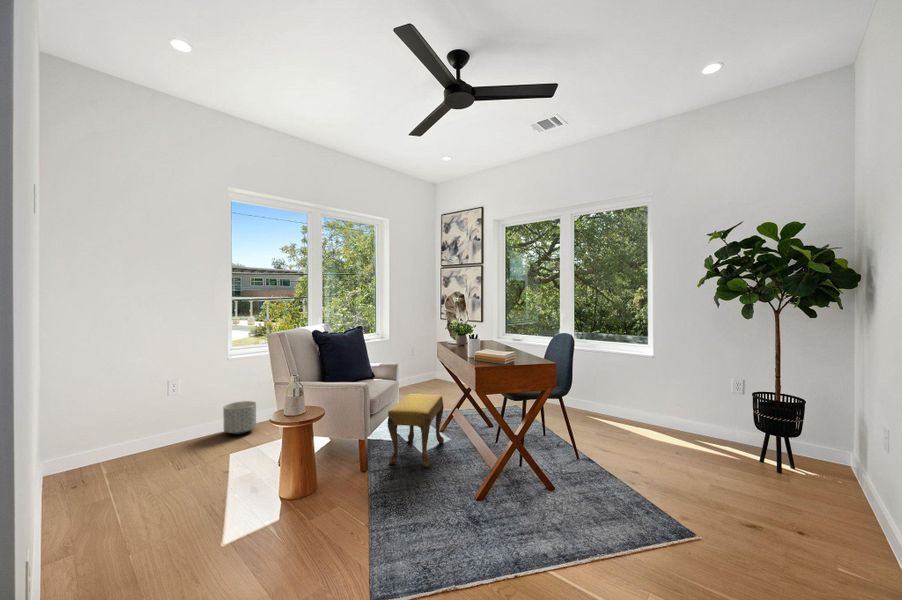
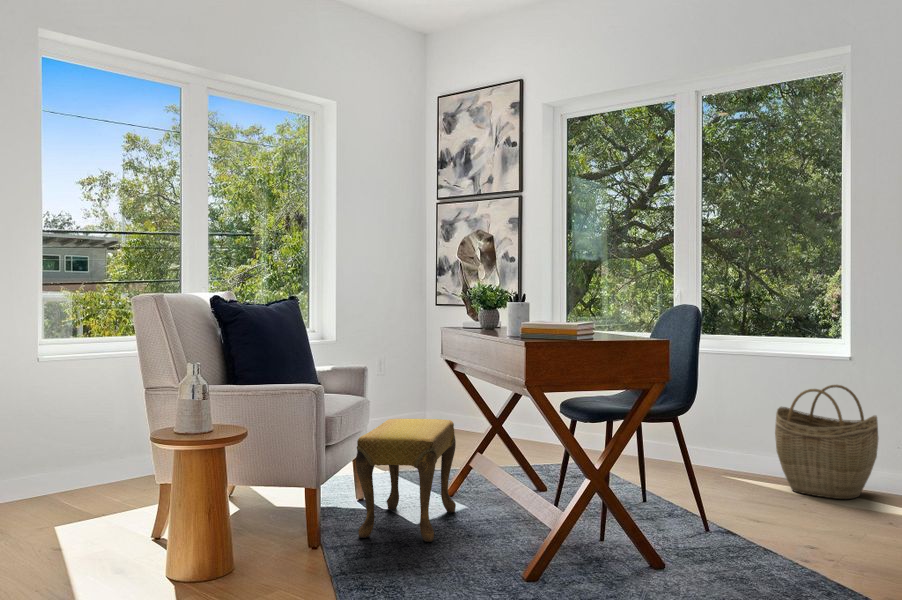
woven basket: none [614,371,669,434] -> present [775,385,878,499]
planter: present [223,401,256,434] -> none [31,440,92,500]

